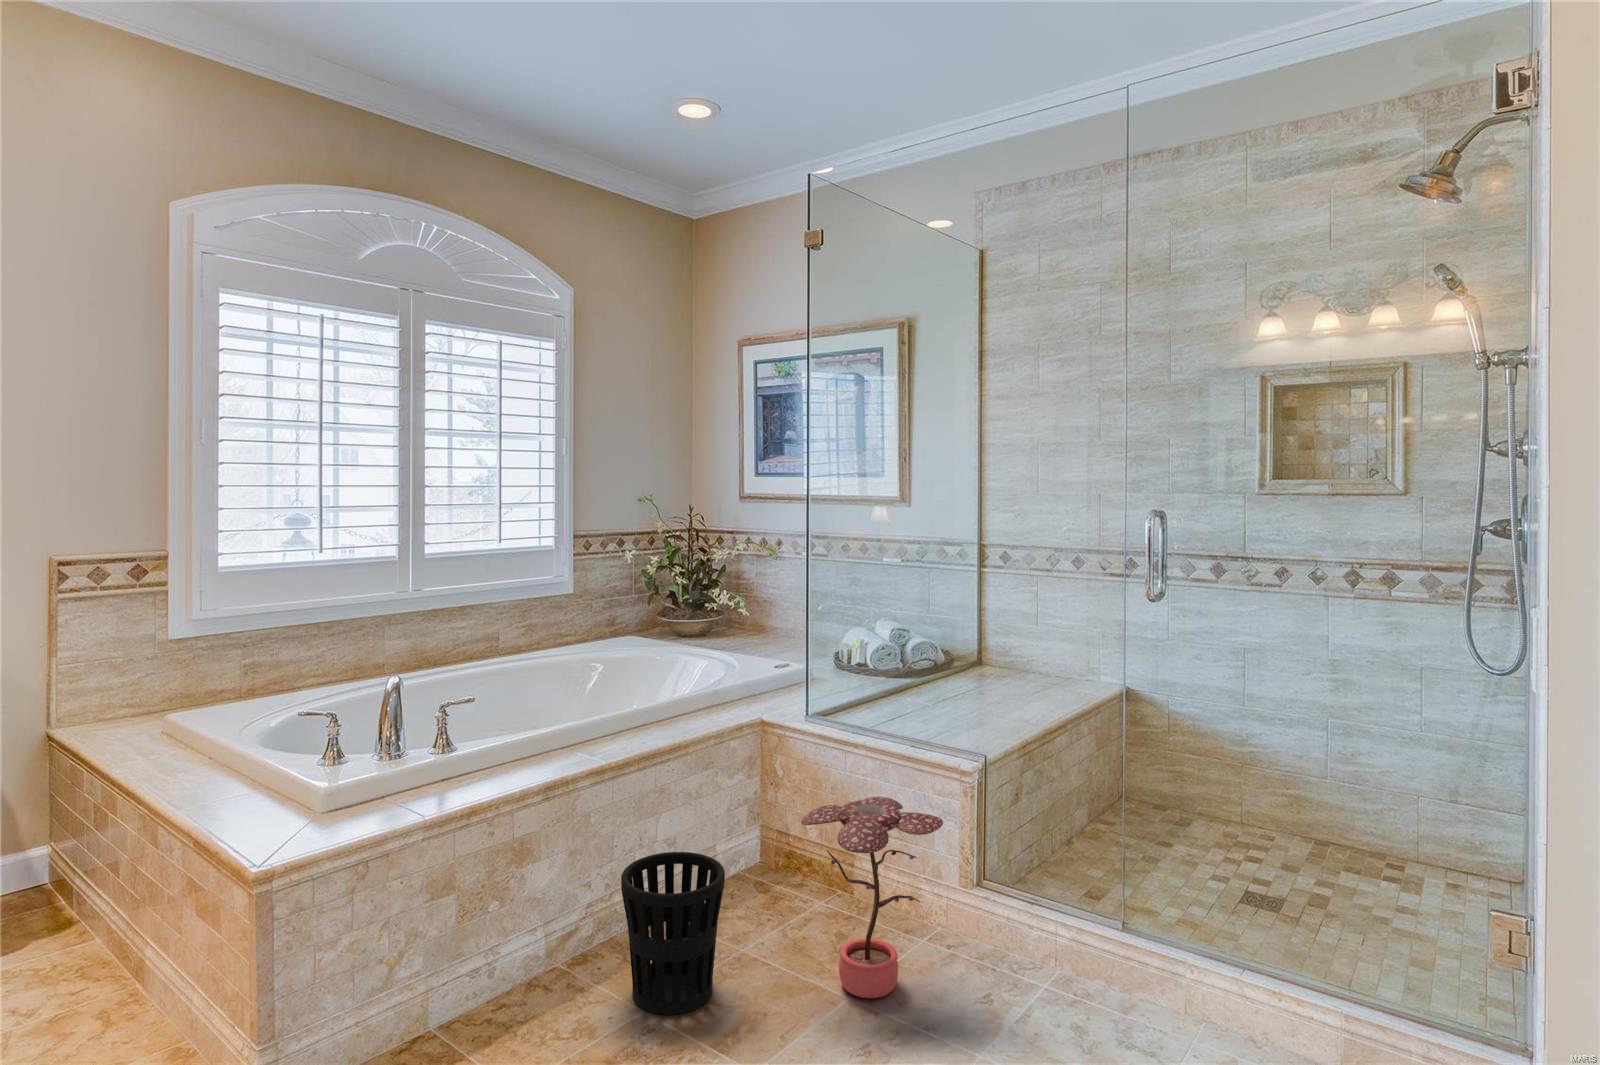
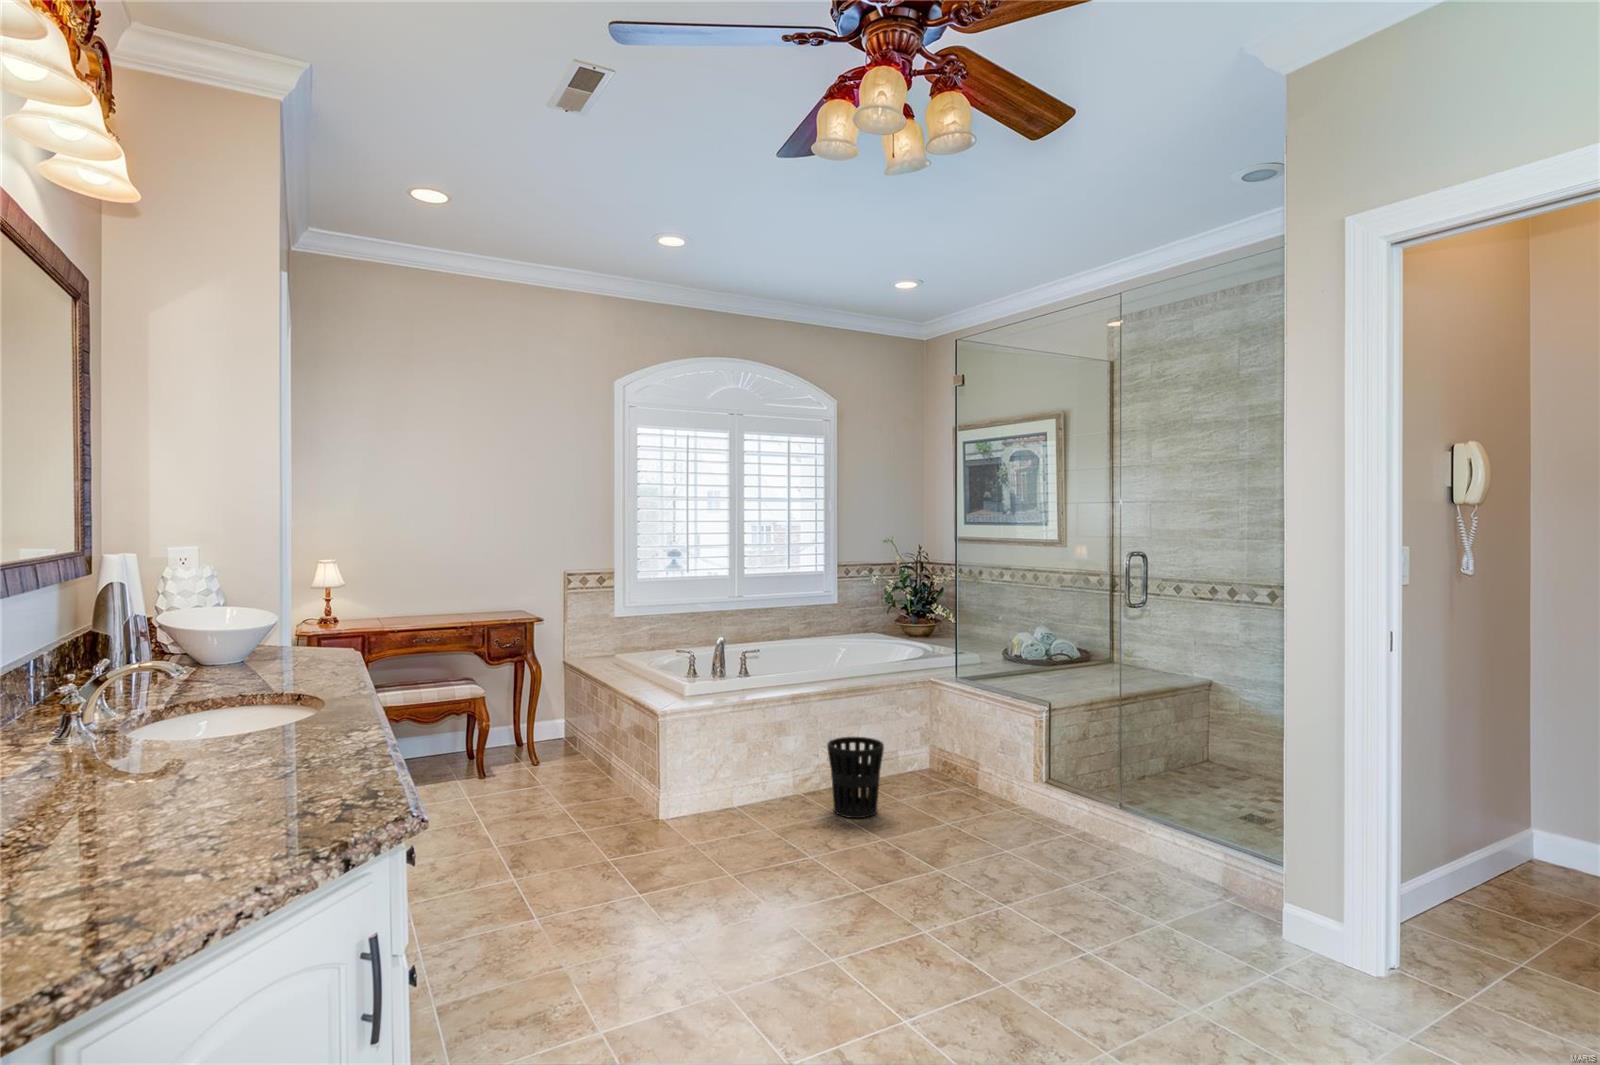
potted plant: present [801,797,943,998] -> none [927,714,1008,826]

